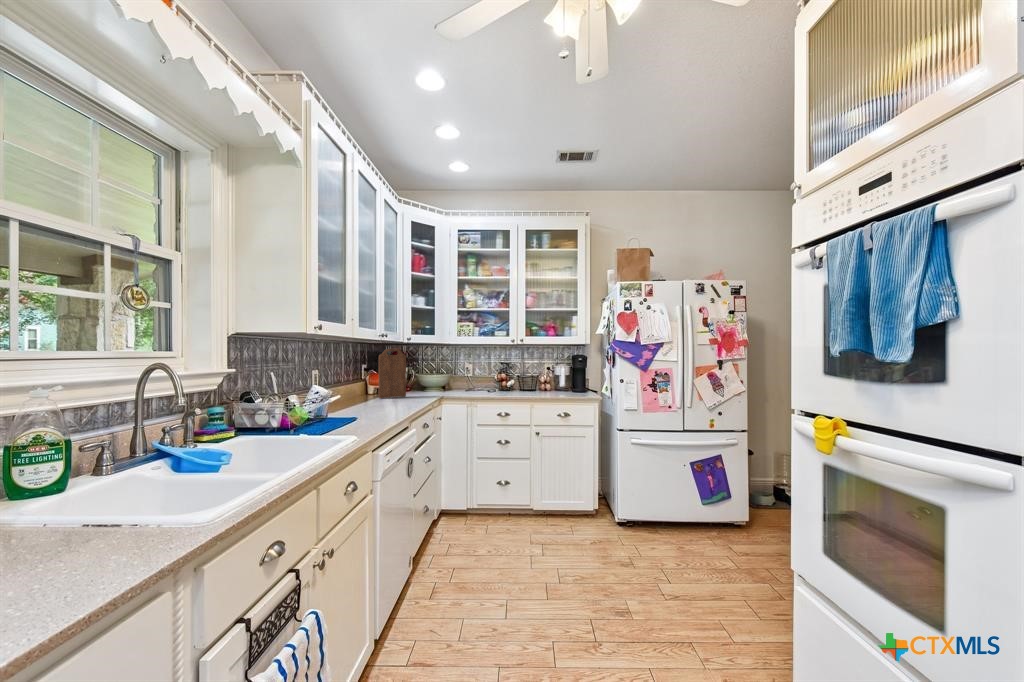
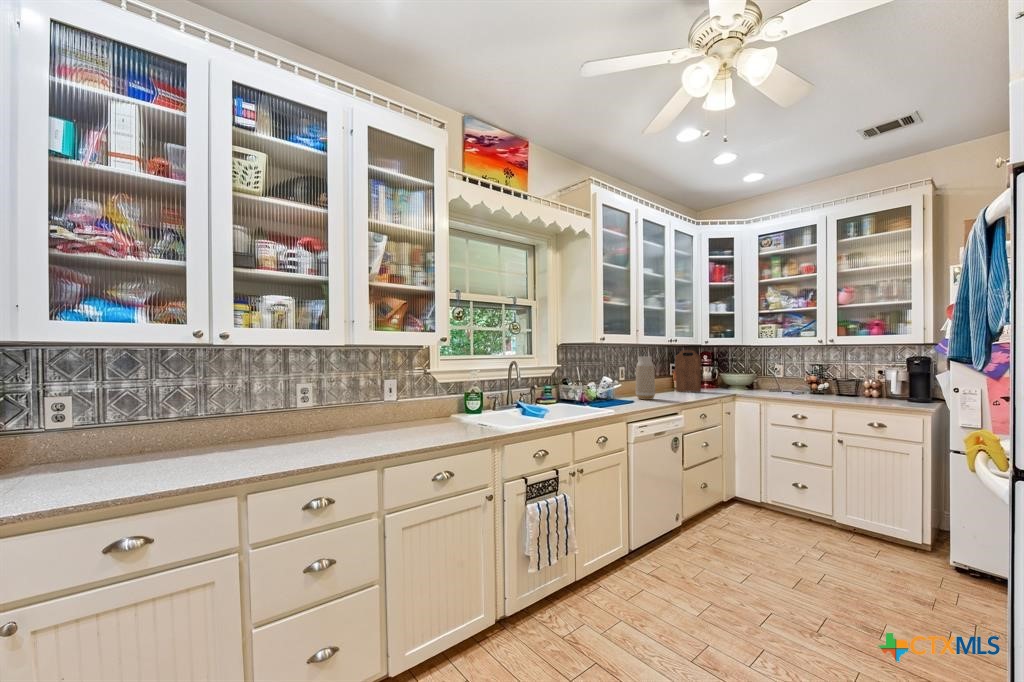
vase: none [348,355,375,413] -> present [636,357,655,400]

